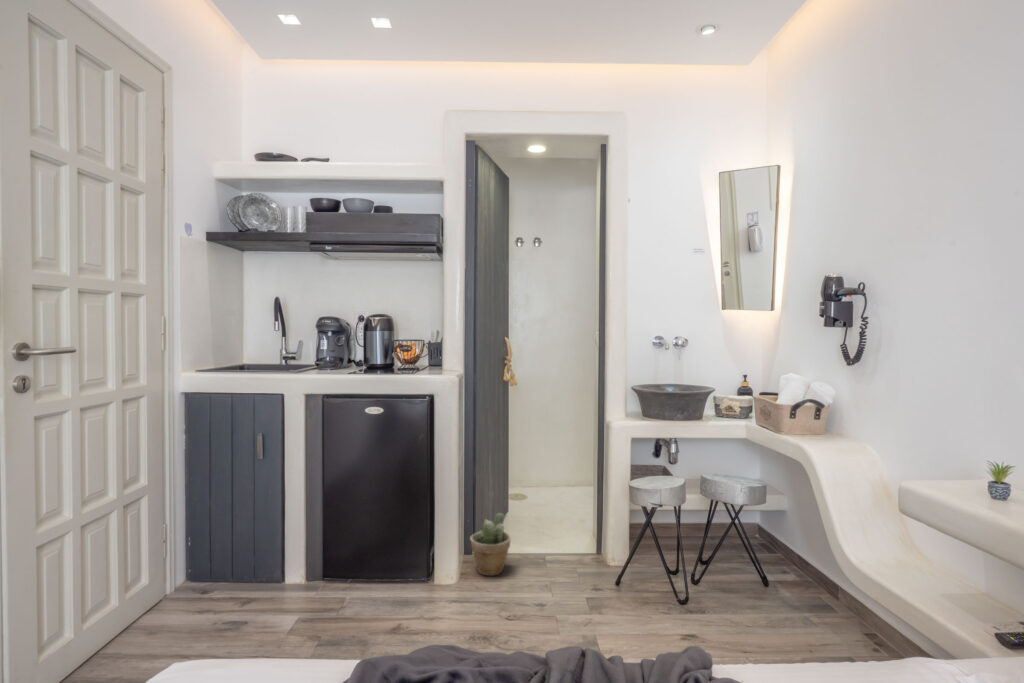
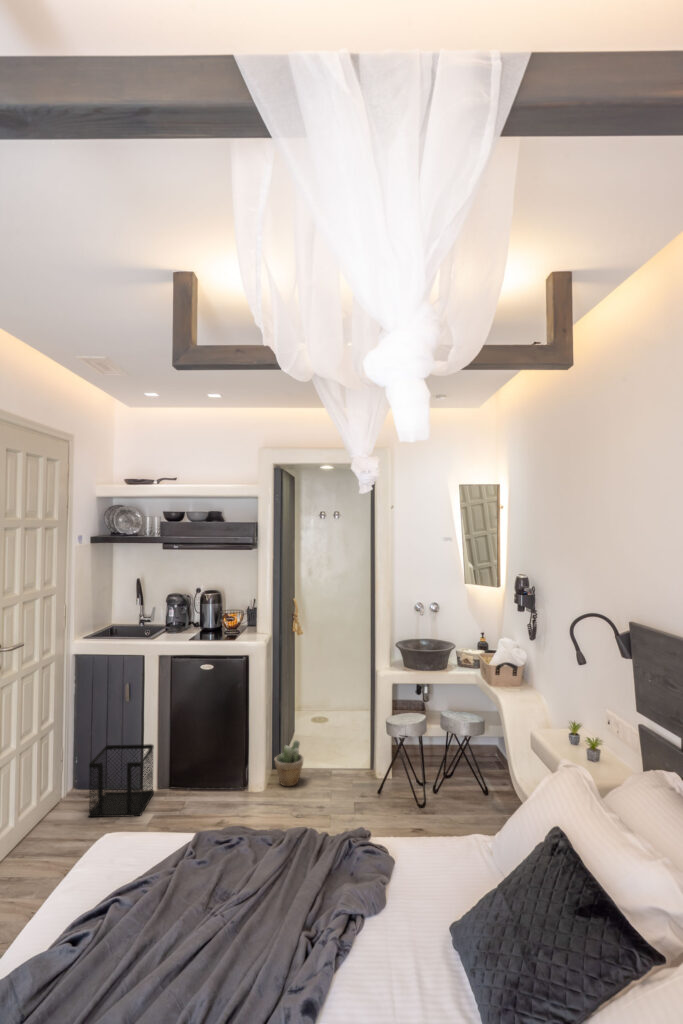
wastebasket: none [201,518,301,623] -> present [89,744,154,817]

